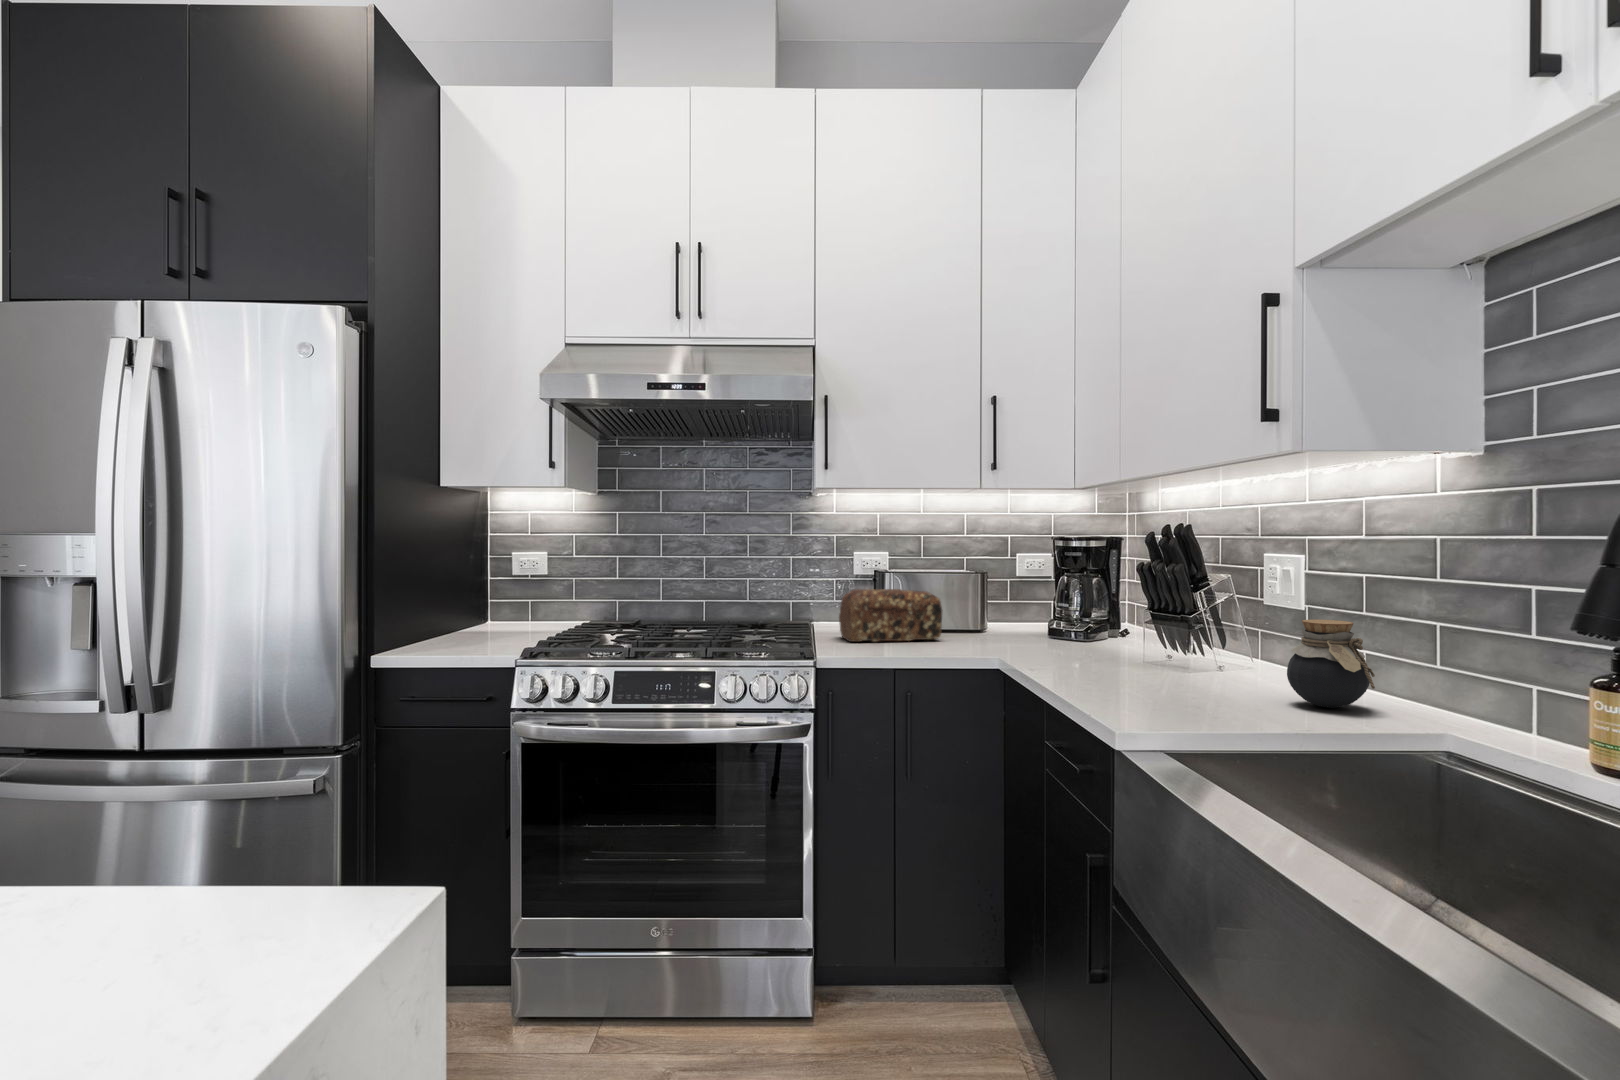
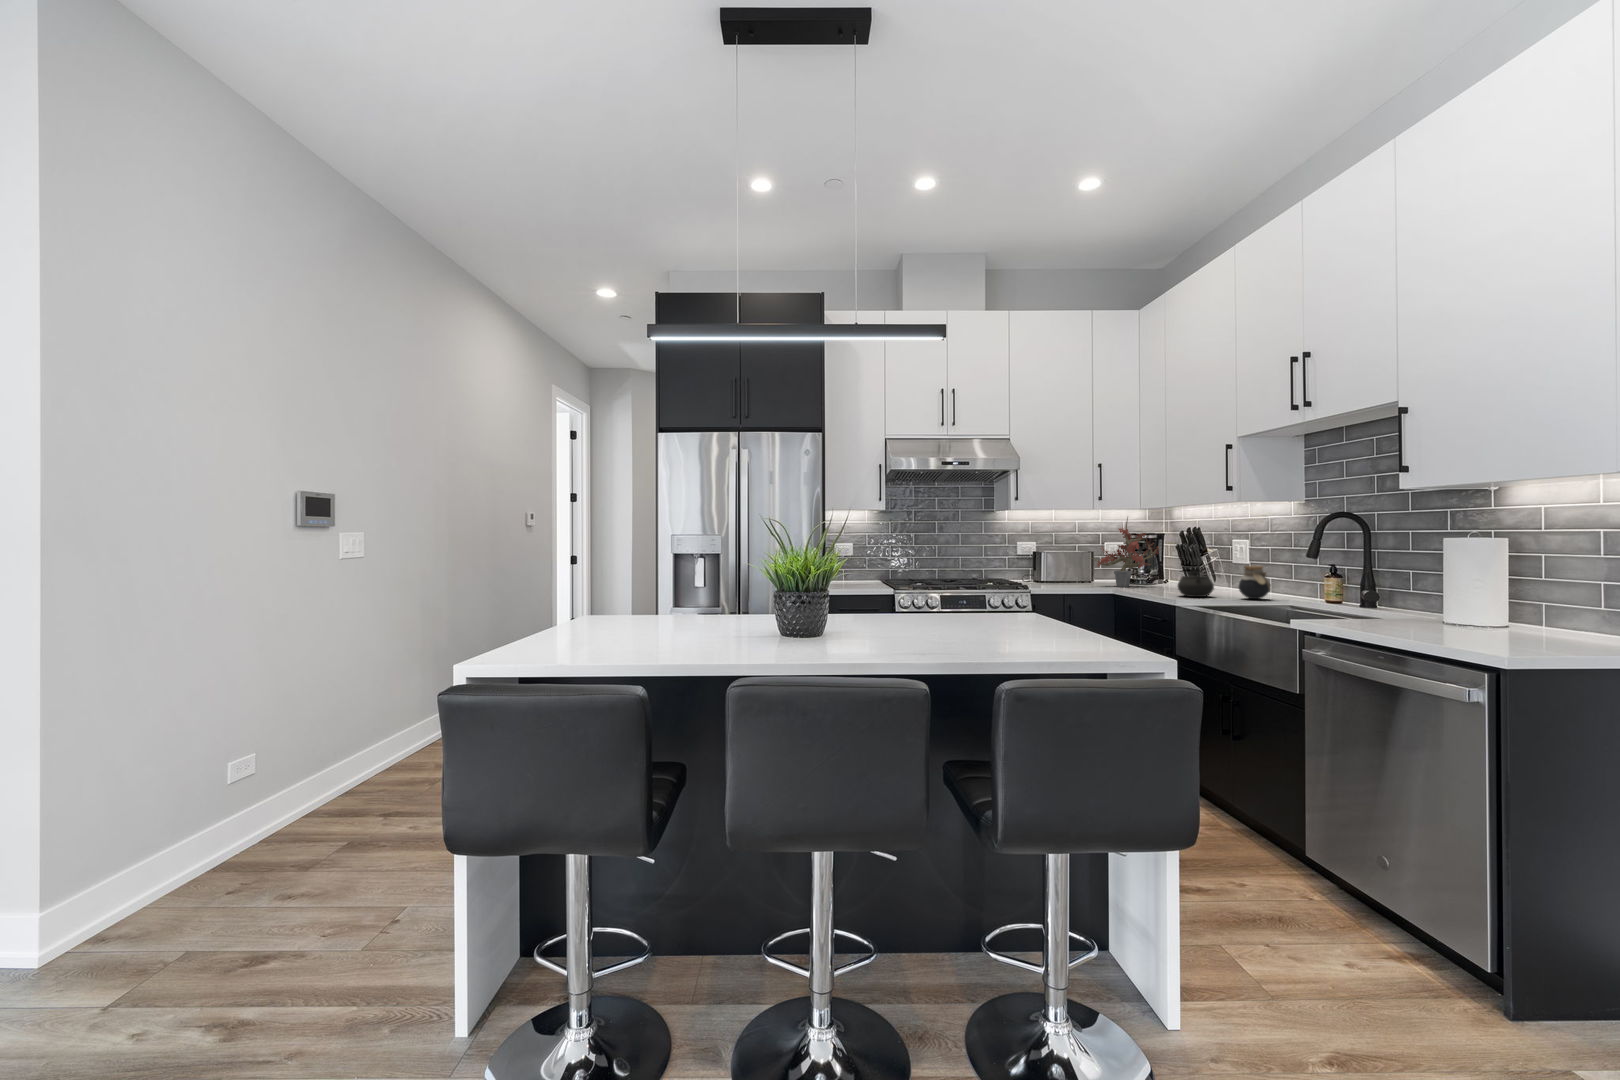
potted plant: none [967,501,1113,647] -> present [1092,517,1159,587]
bread loaf: present [839,589,942,642] -> none [1020,560,1074,587]
kettle: none [1138,598,1225,693] -> present [1178,559,1214,597]

